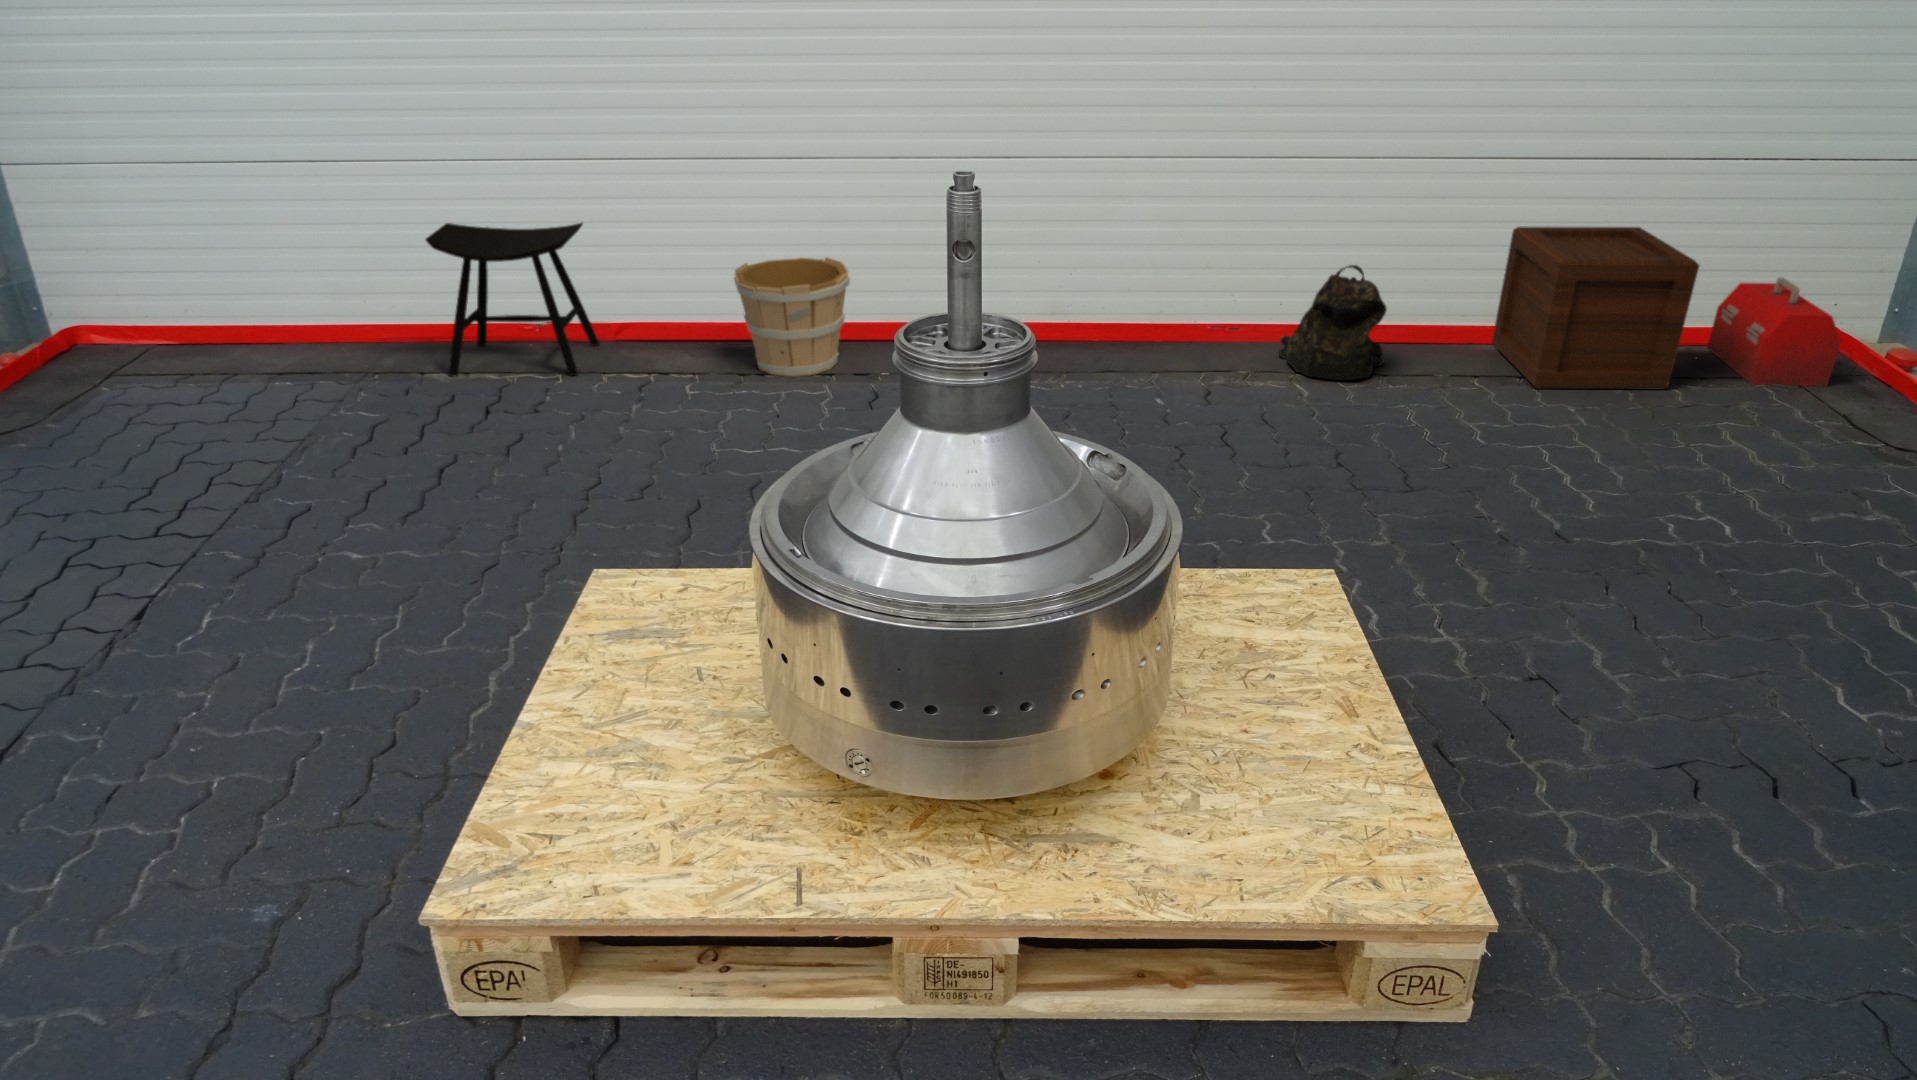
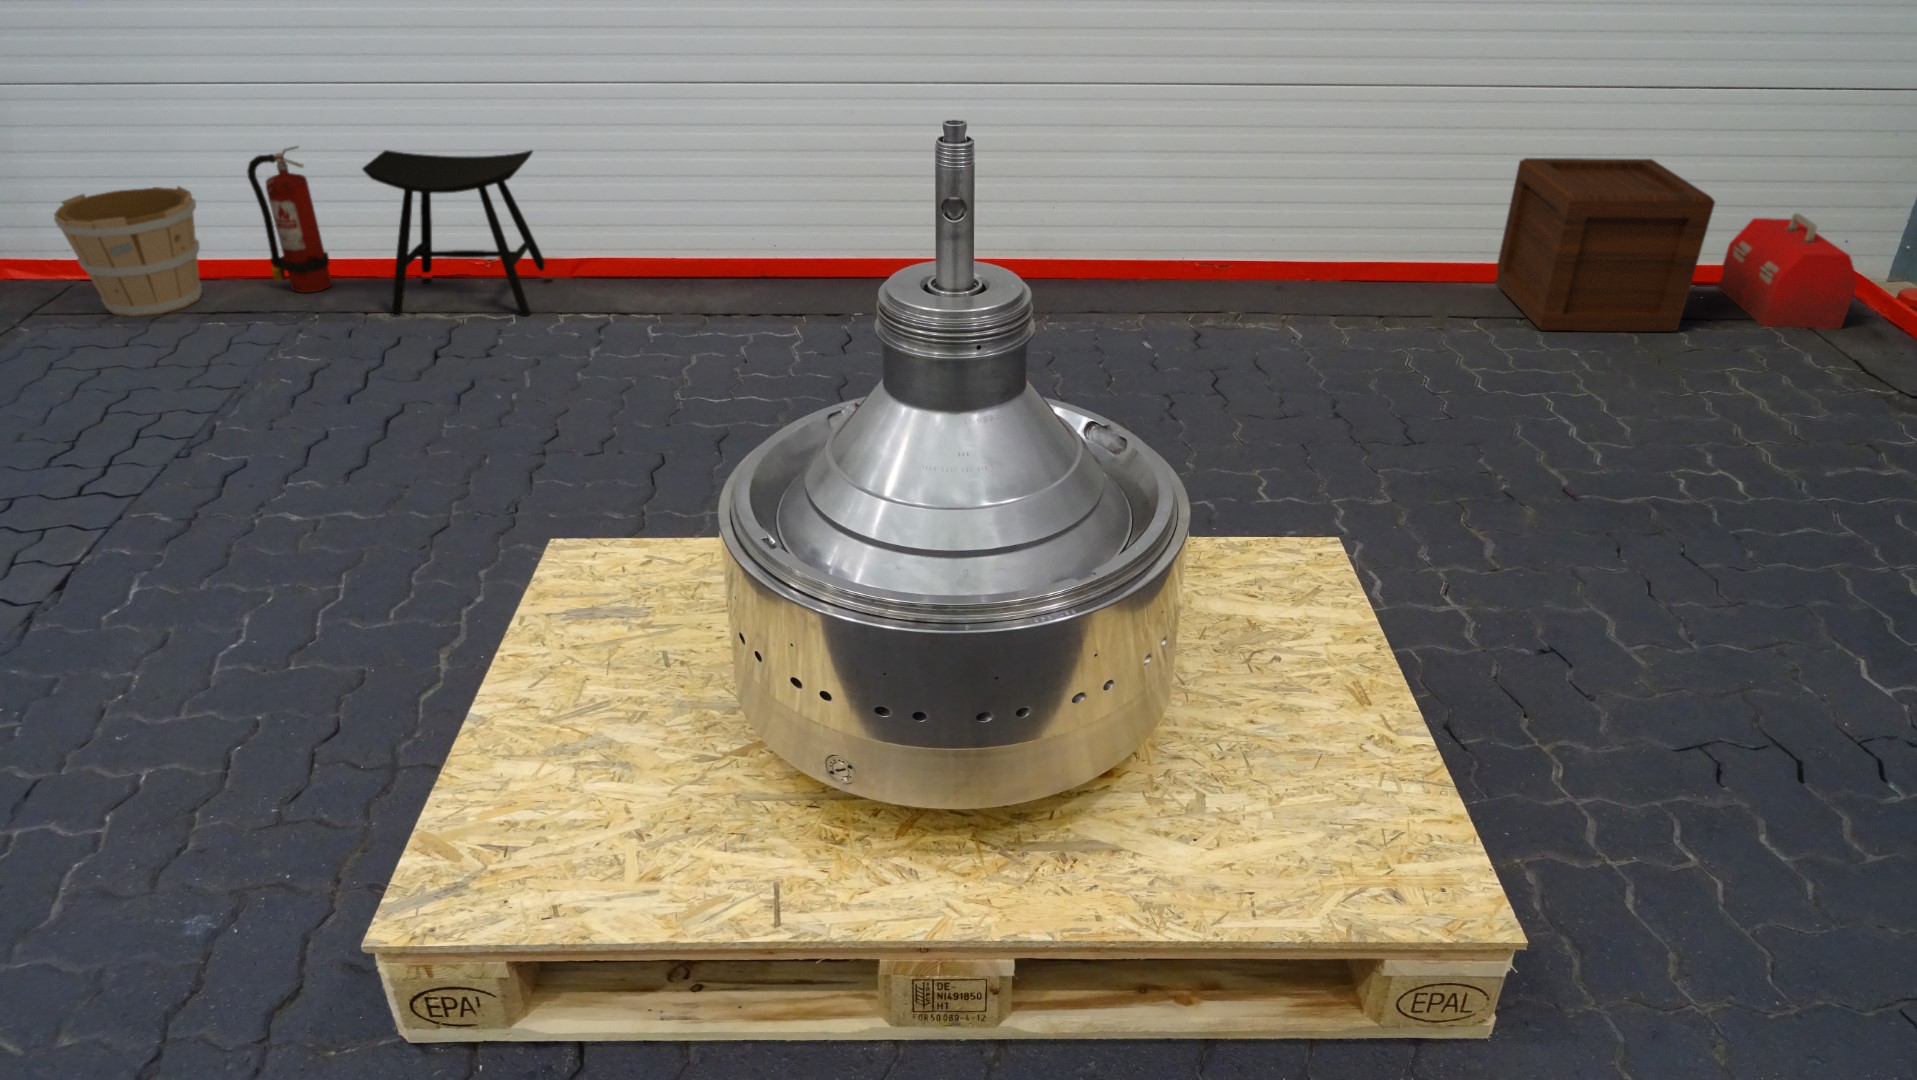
fire extinguisher: none [319,219,394,356] -> present [247,146,332,293]
wooden bucket: present [734,257,850,377] -> present [54,186,202,317]
backpack: present [1279,265,1387,380] -> none [1272,199,1387,322]

